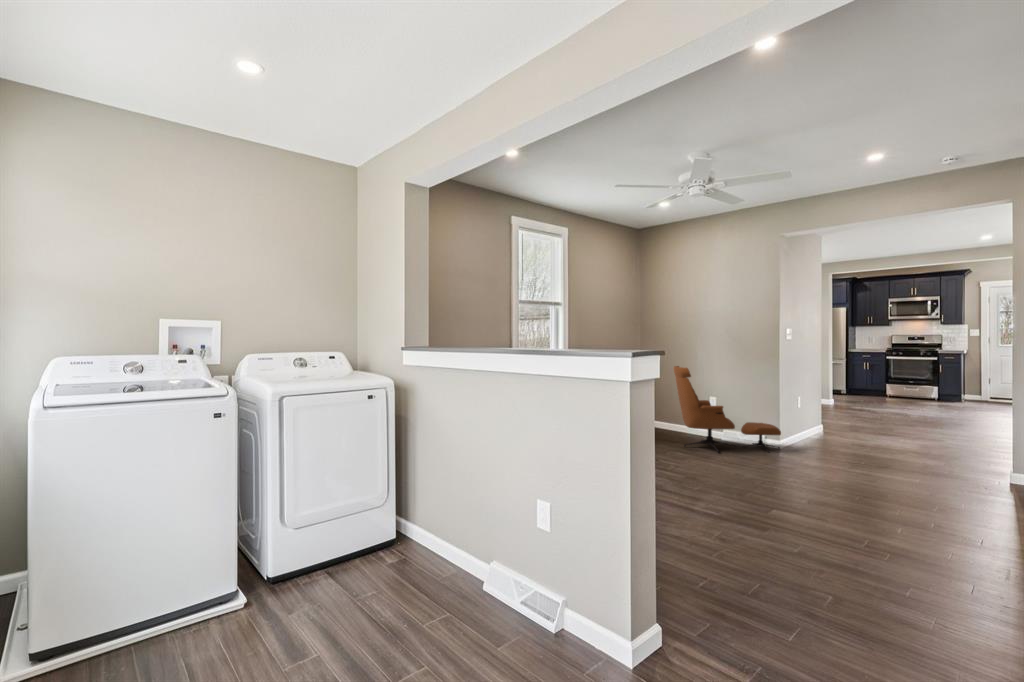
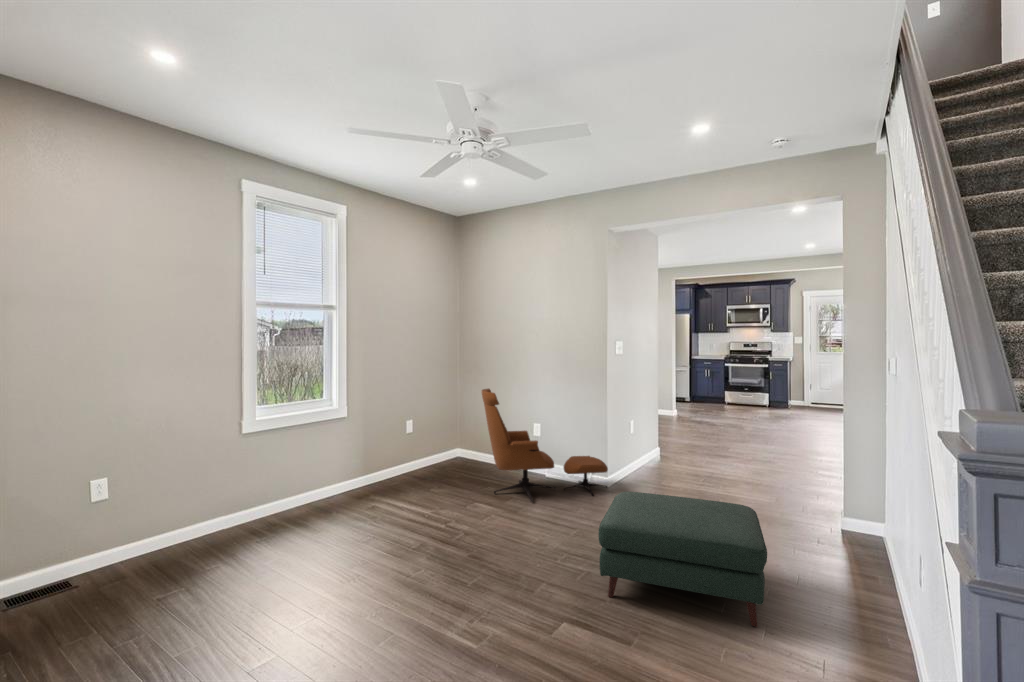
ottoman: none [794,437,933,523] -> present [598,492,767,627]

